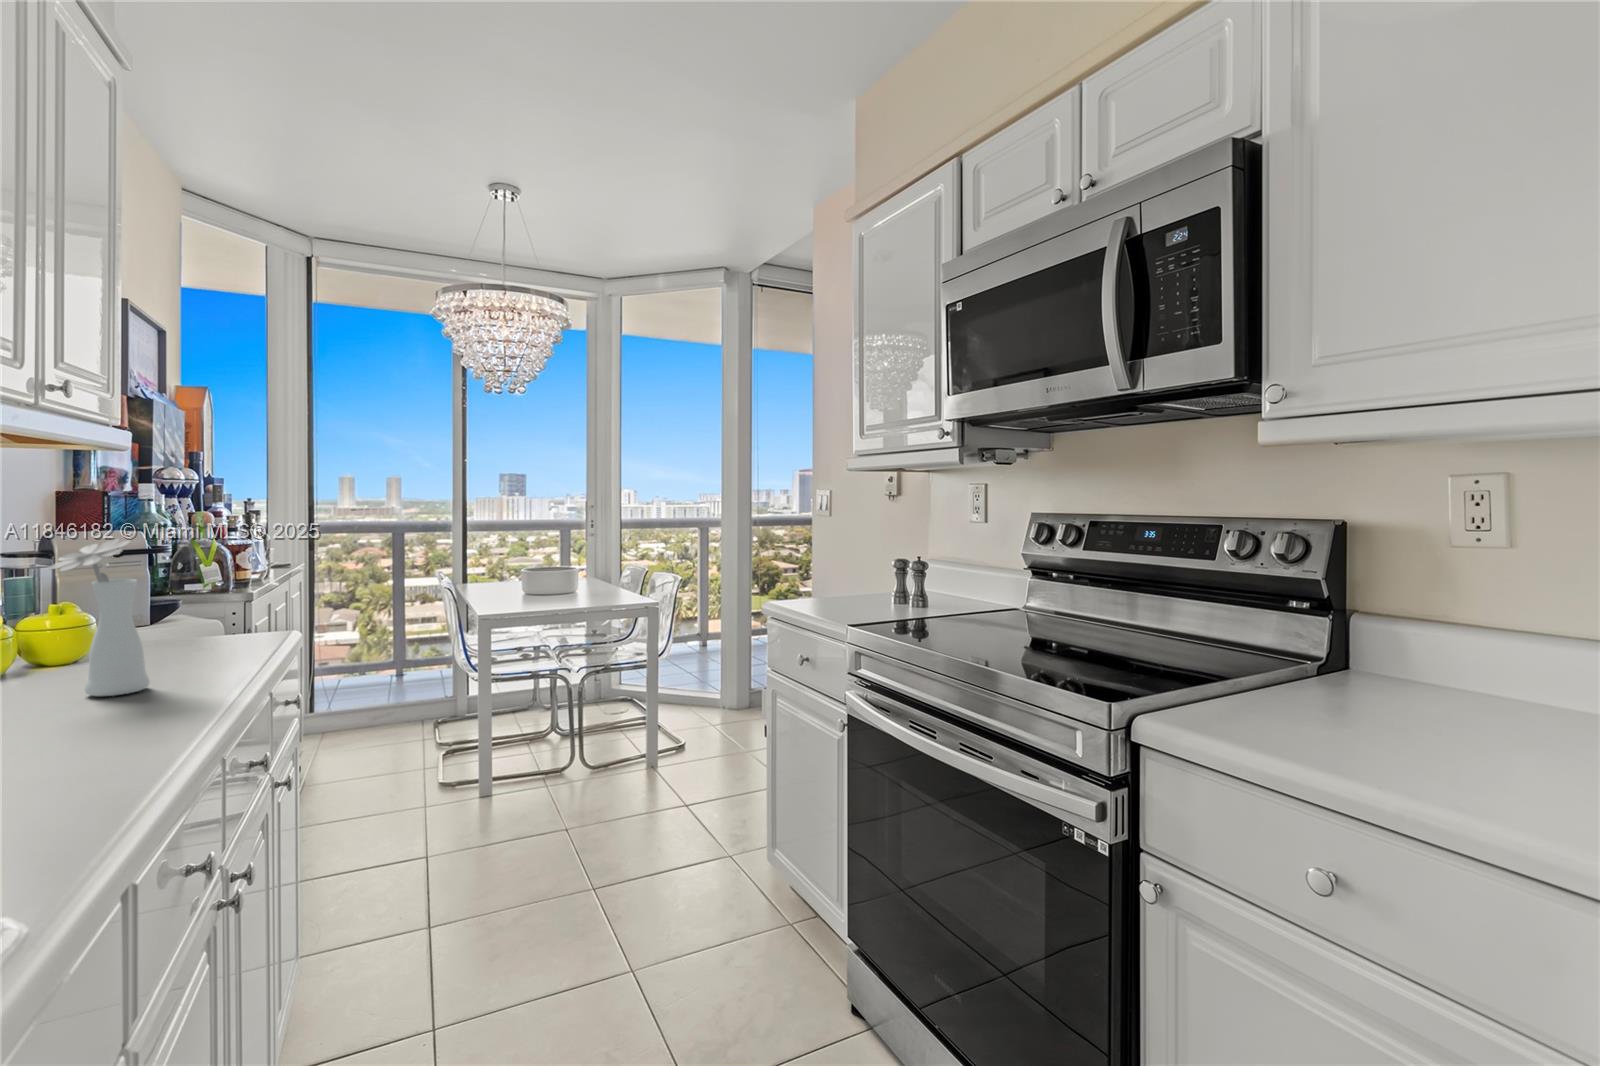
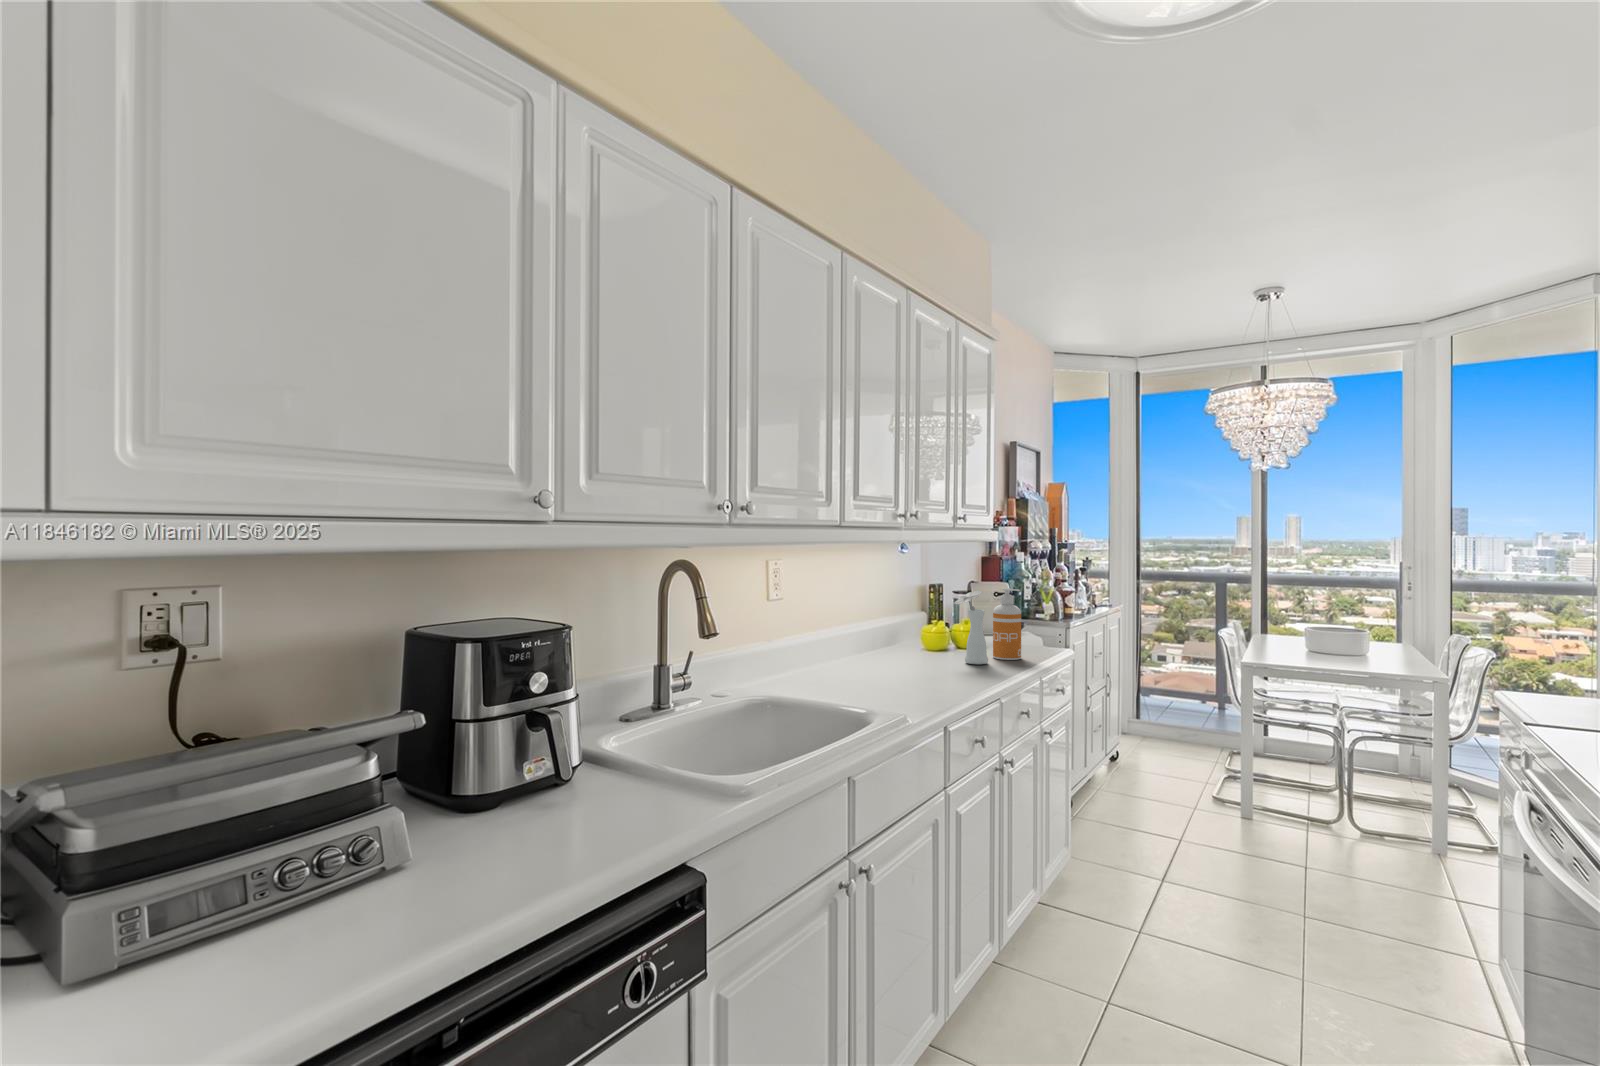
soap dispenser: none [147,534,218,674] -> present [993,588,1021,660]

